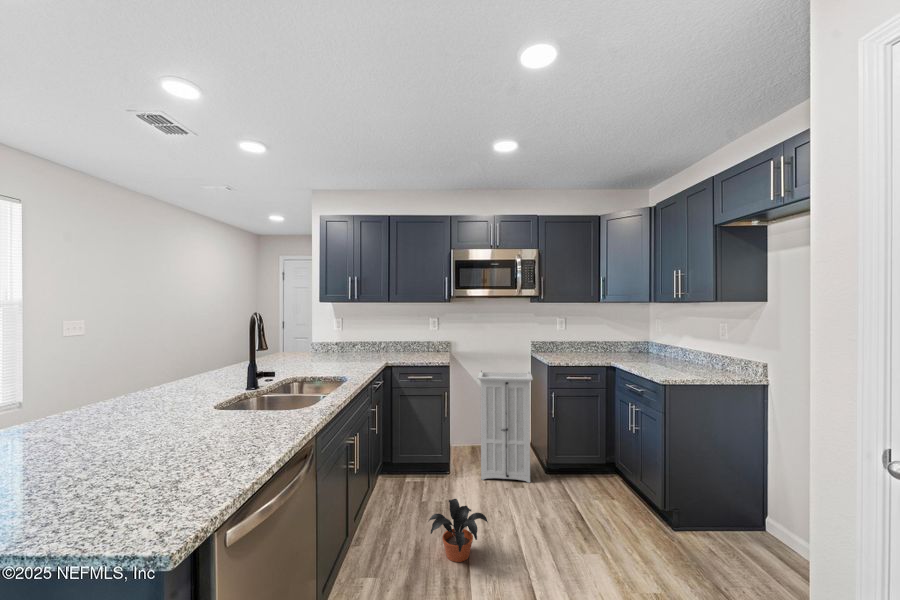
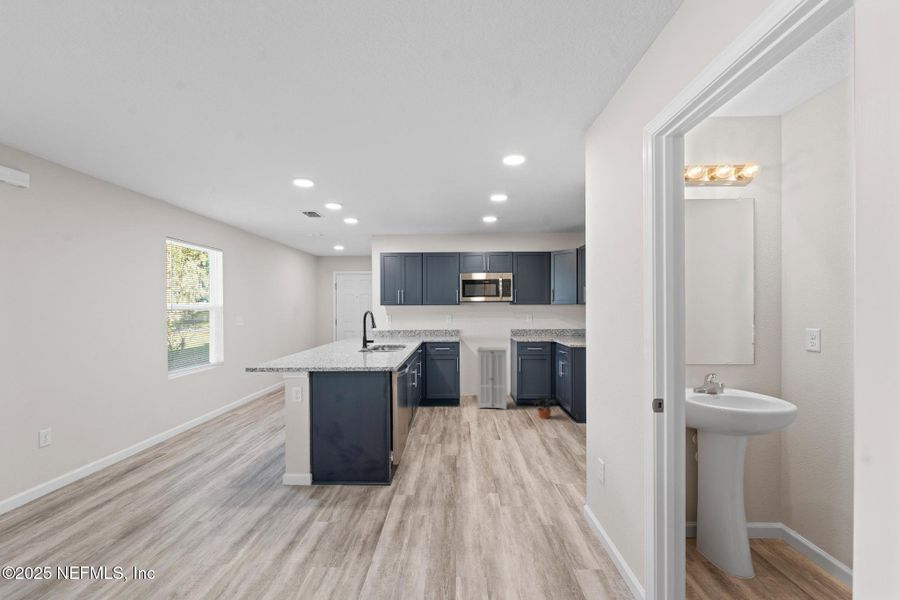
potted plant: present [429,499,488,562] -> present [532,395,556,419]

